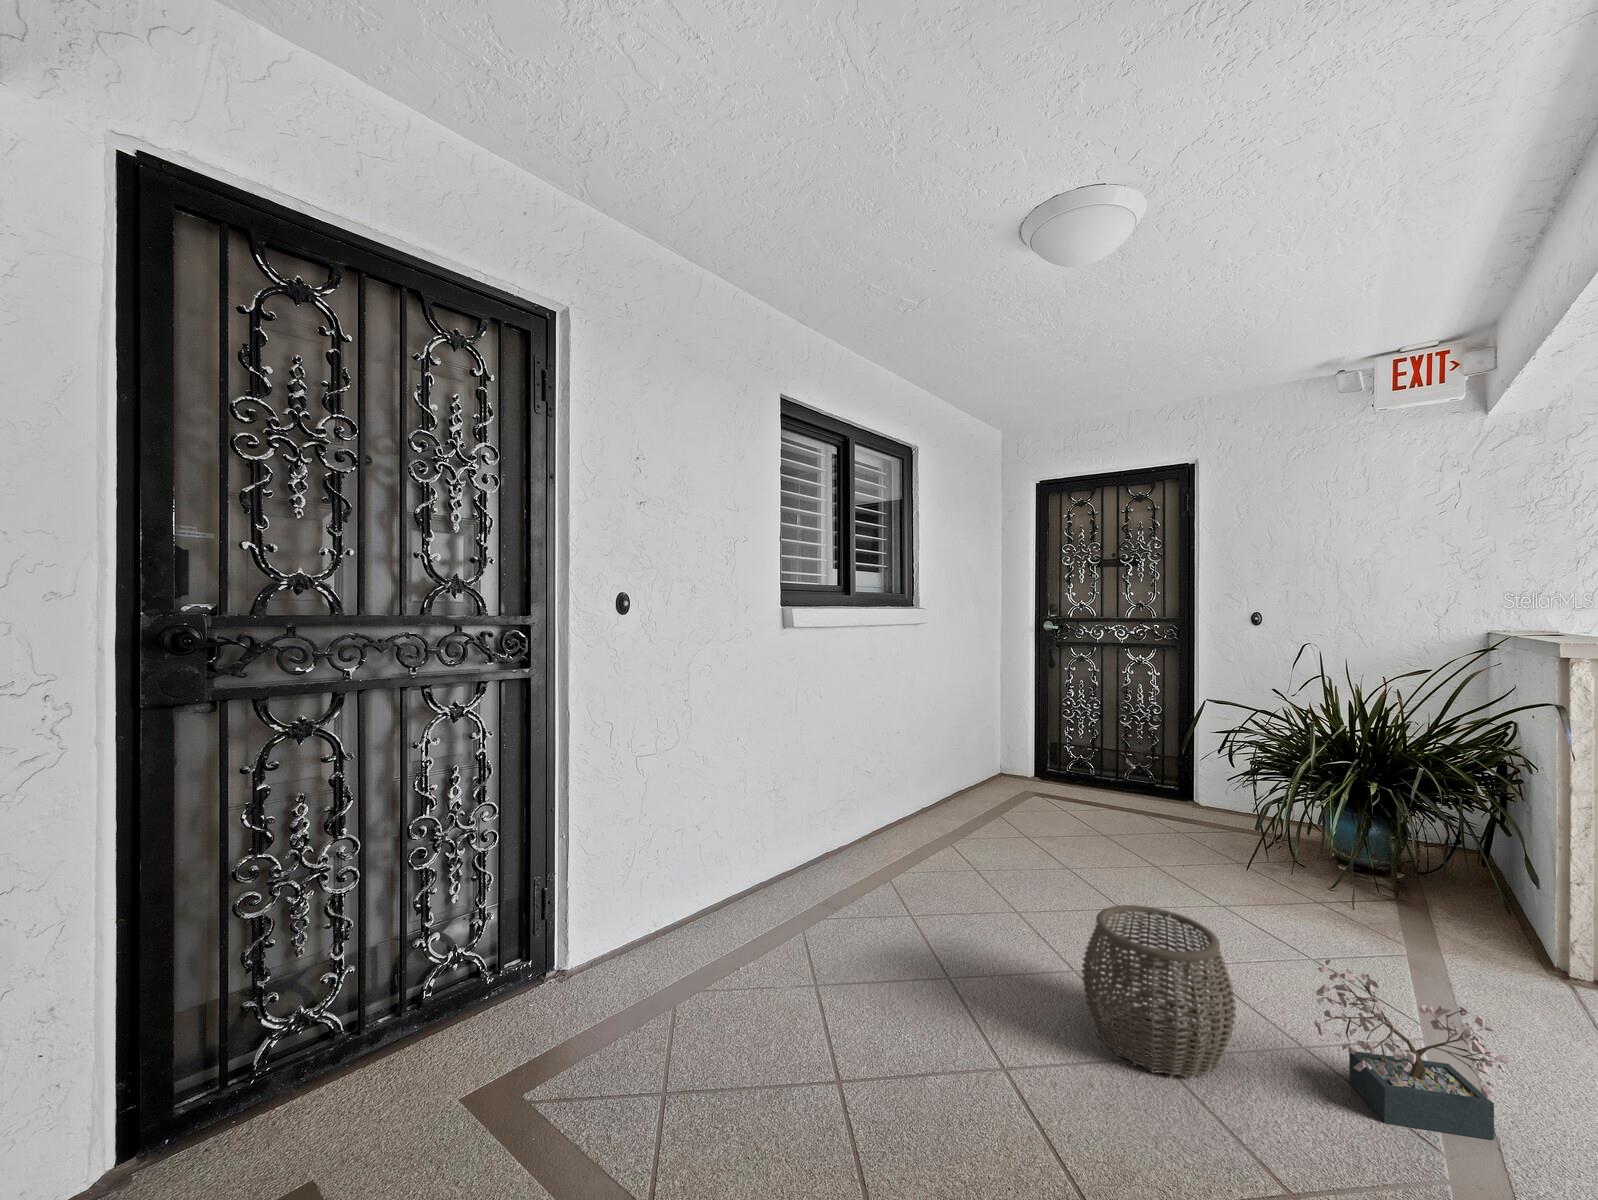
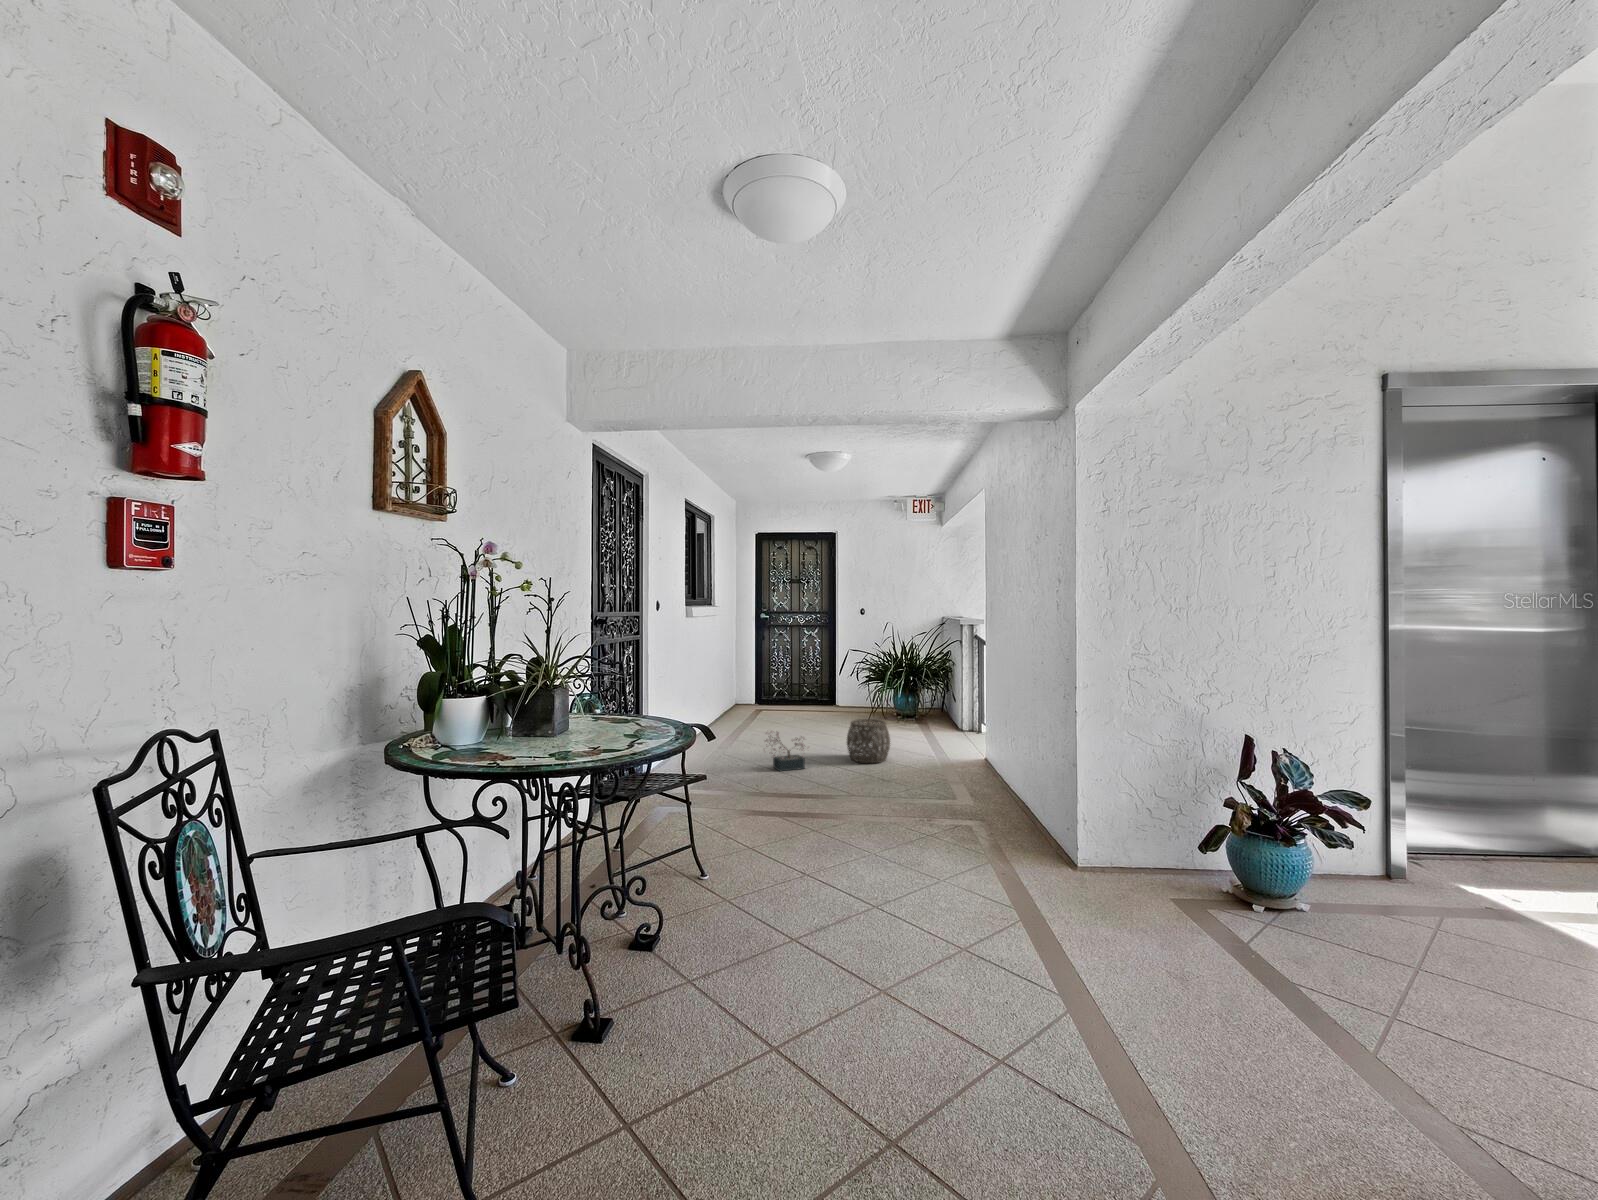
decorative plant: present [1314,960,1508,1140] -> present [765,731,805,771]

